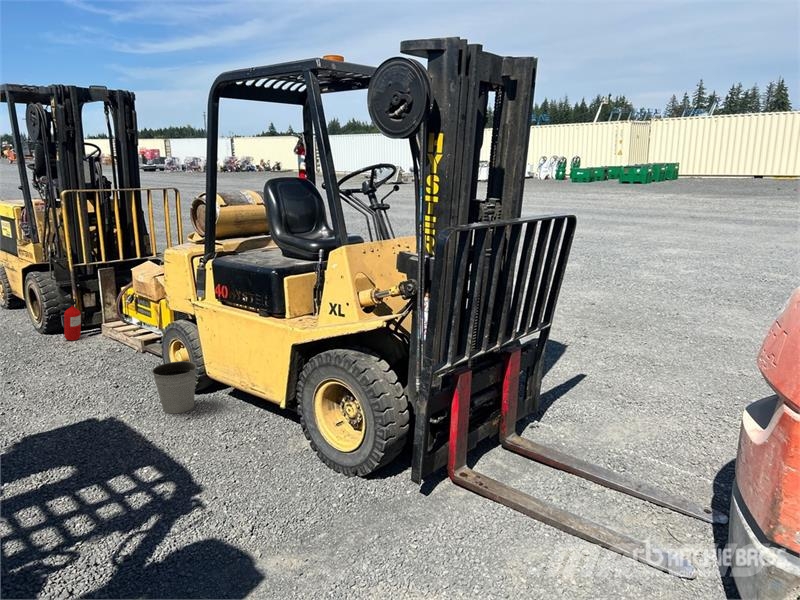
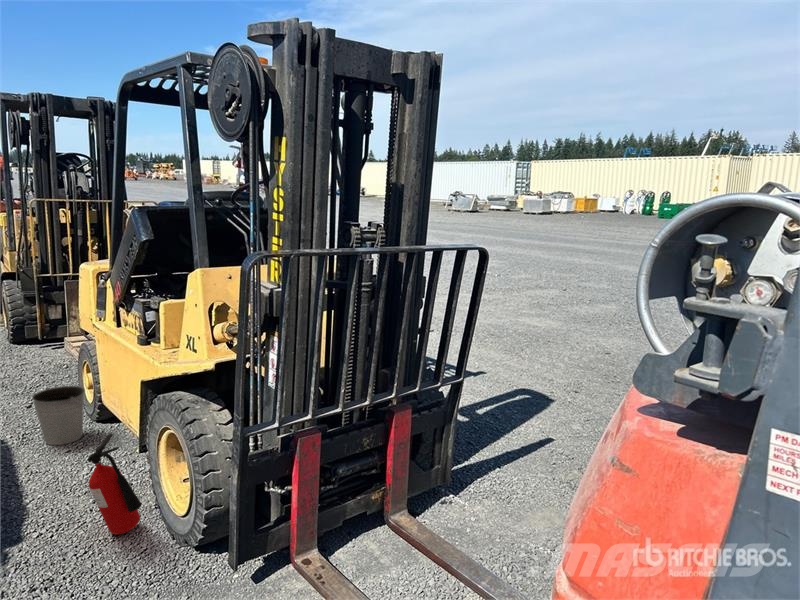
fire extinguisher: present [60,296,81,340] -> present [88,433,142,535]

